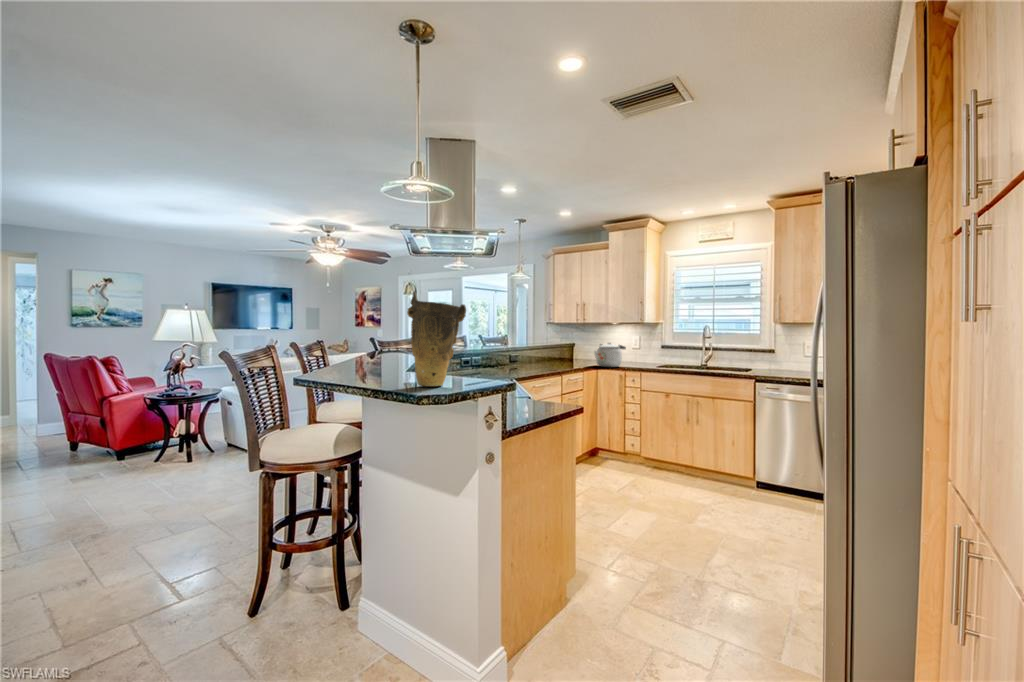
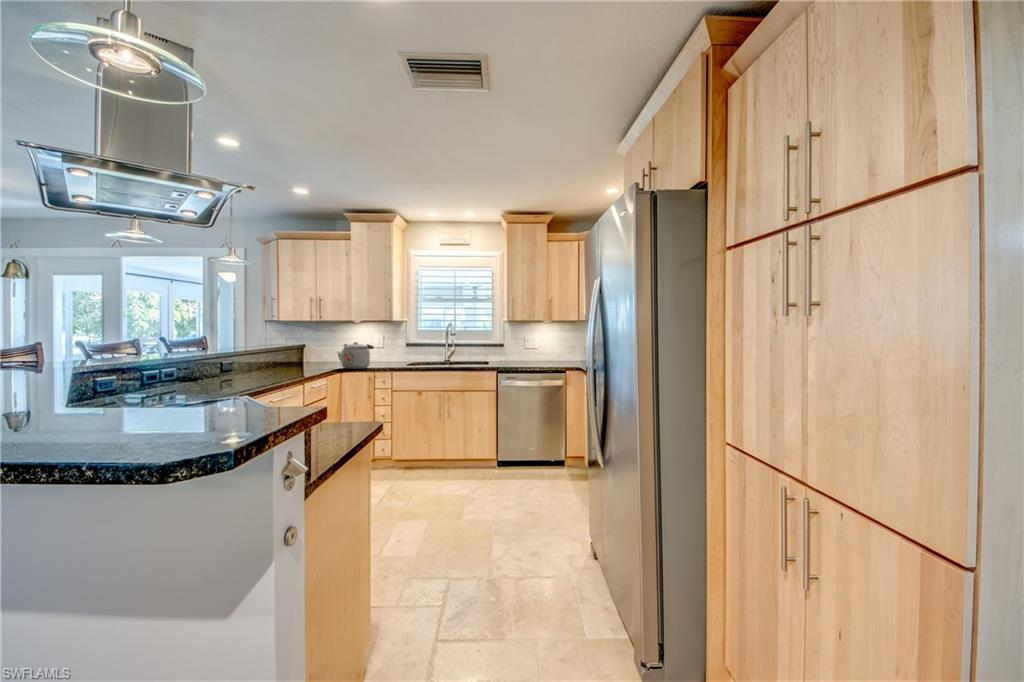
vase: present [407,292,466,387] -> none [102,249,241,436]

